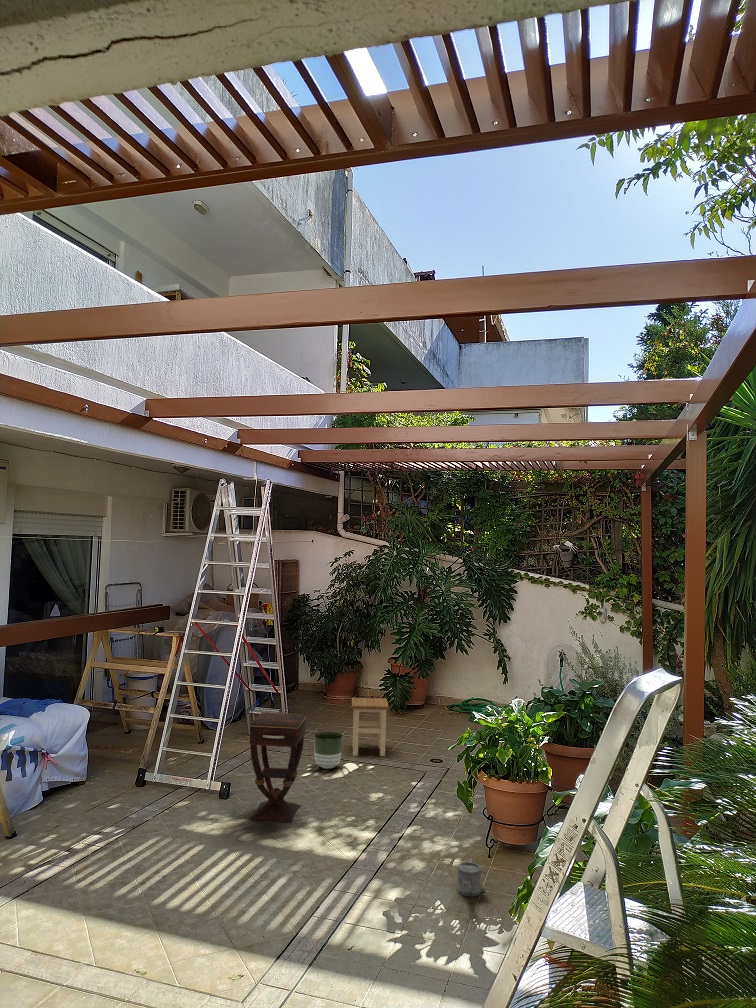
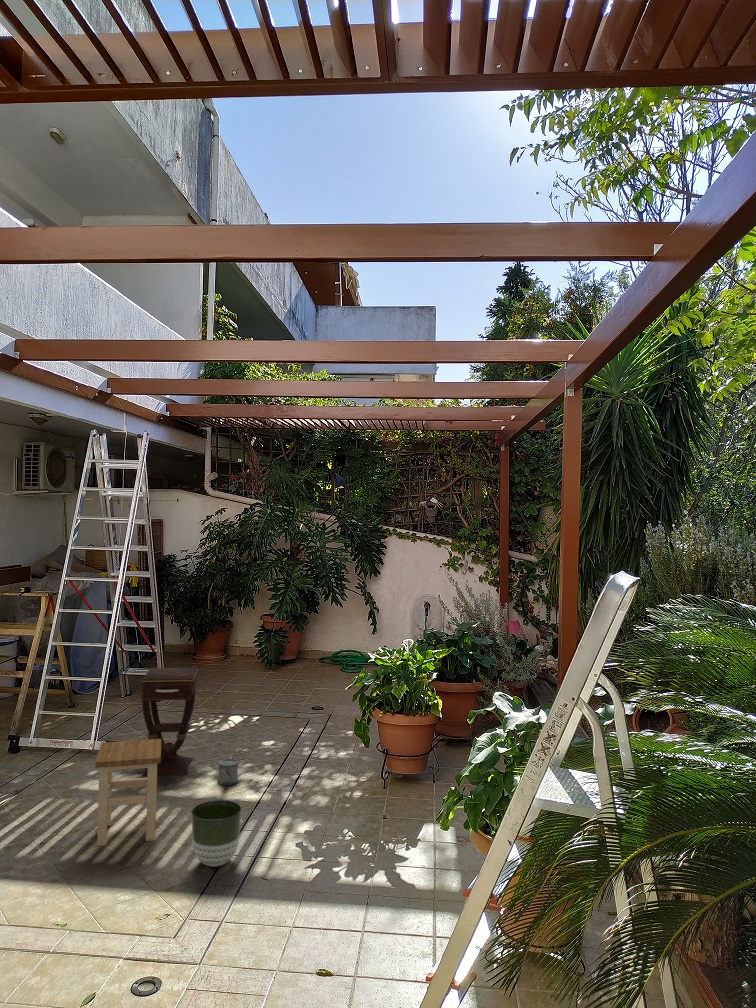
stool: present [352,698,389,756] -> present [95,739,162,846]
planter: present [314,732,343,769] -> present [192,800,241,867]
watering can: present [457,858,482,897] -> present [218,756,239,785]

